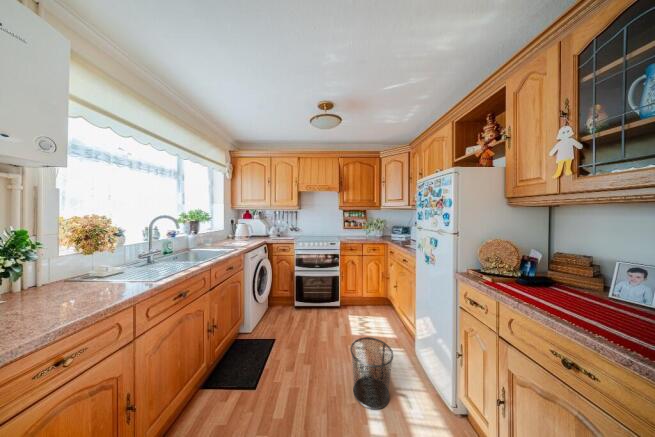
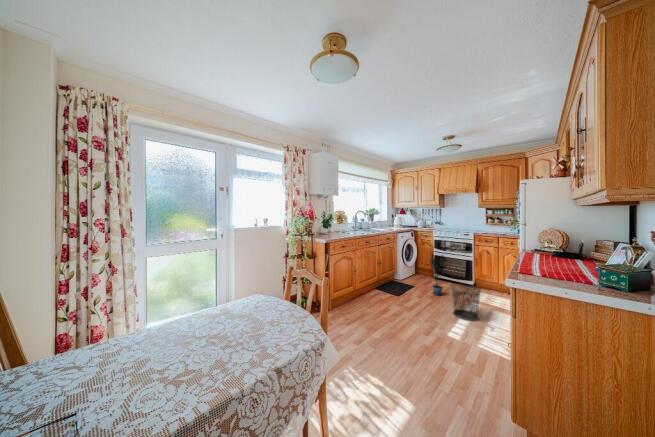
potted plant: none [301,286,327,350] -> present [430,255,447,295]

